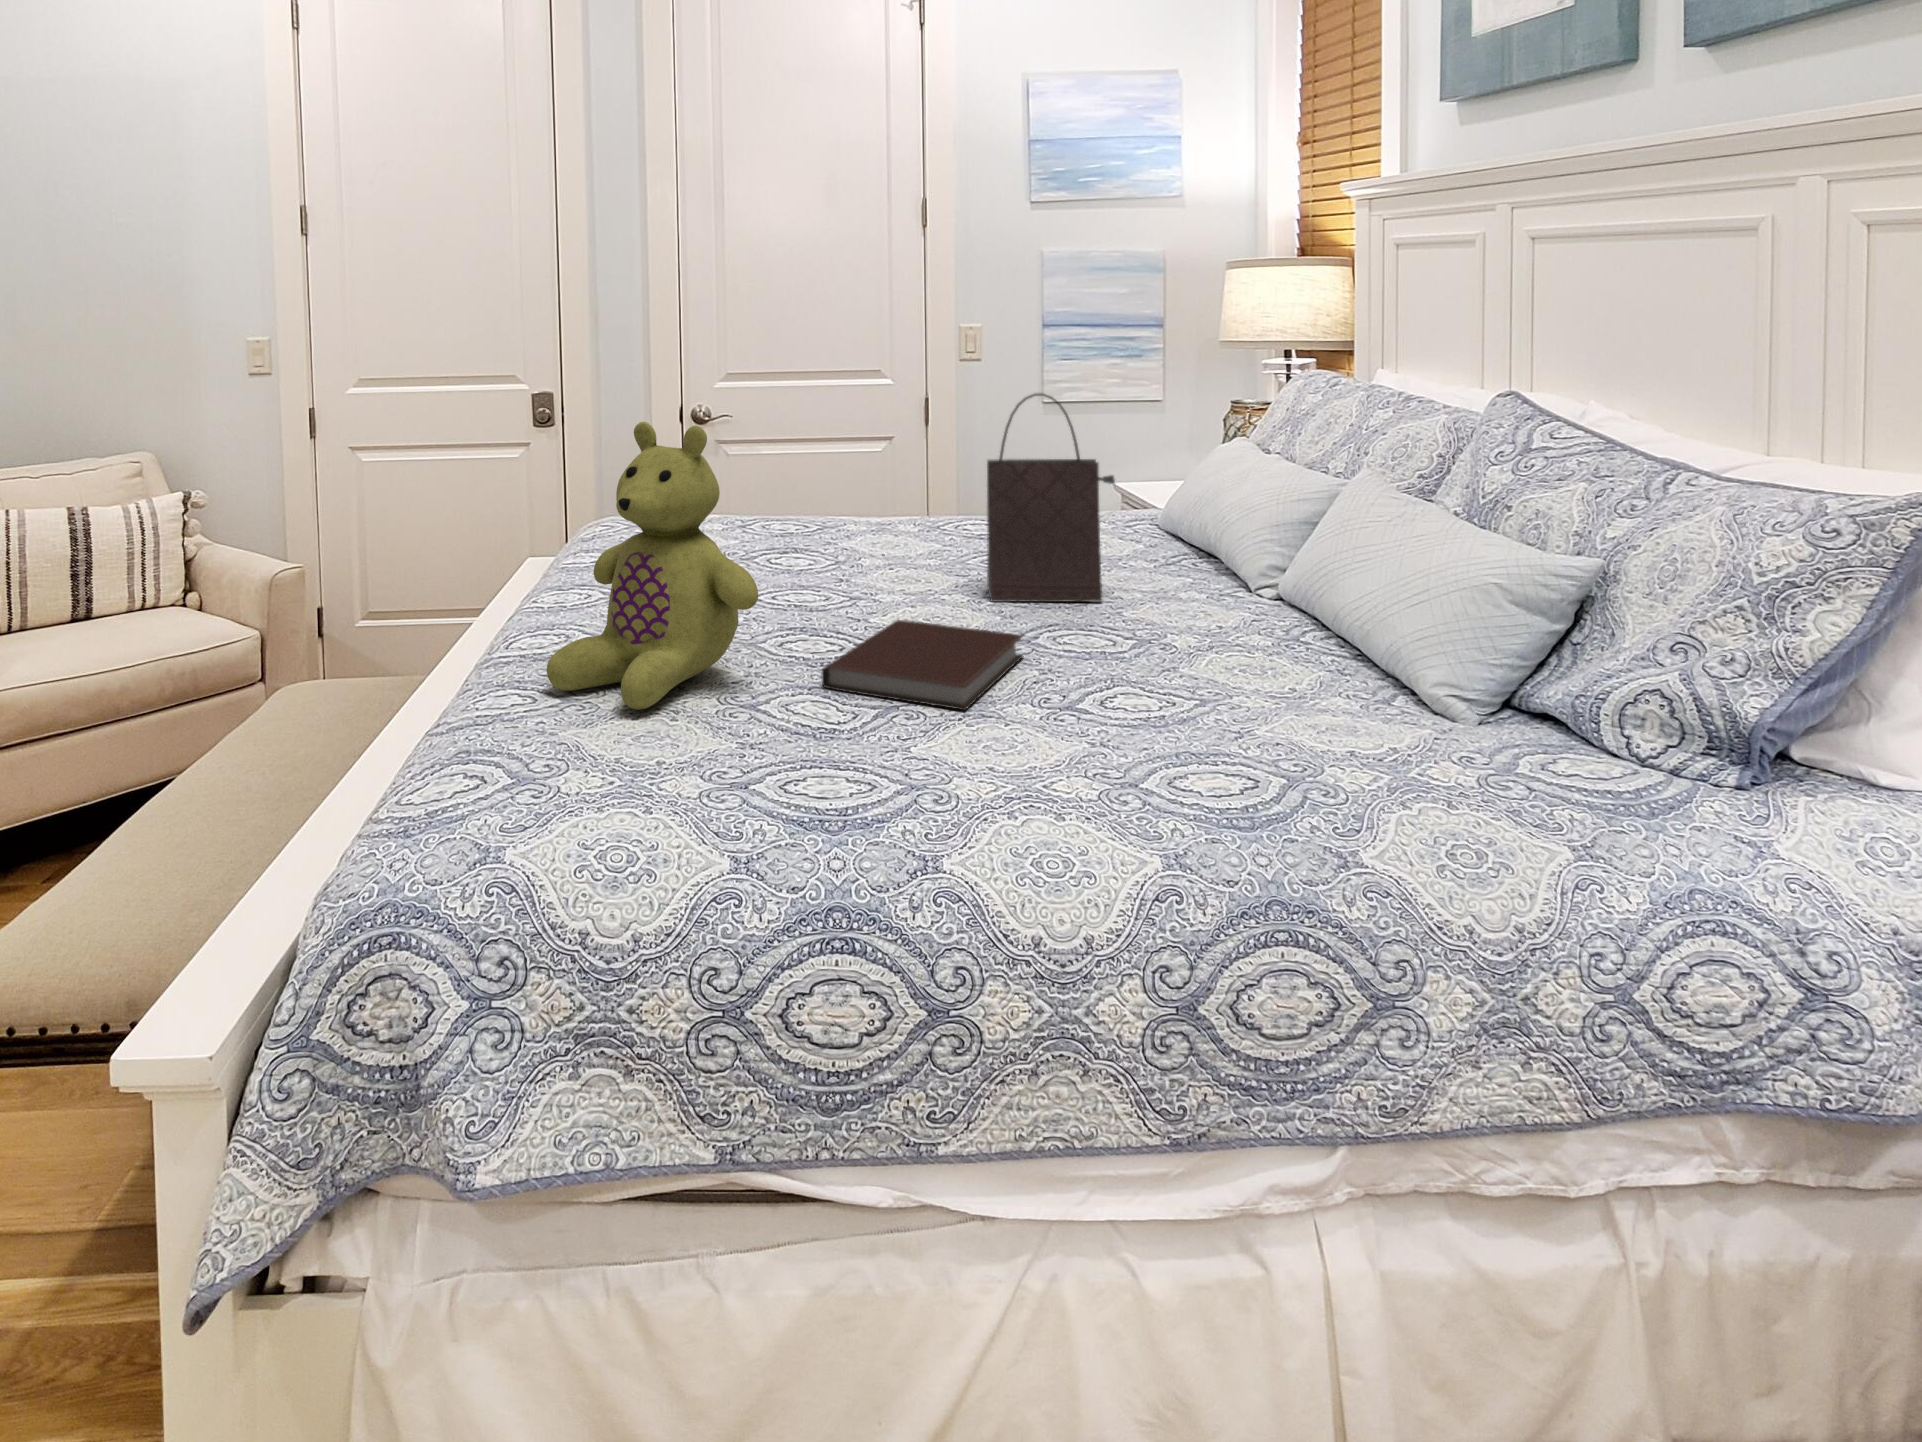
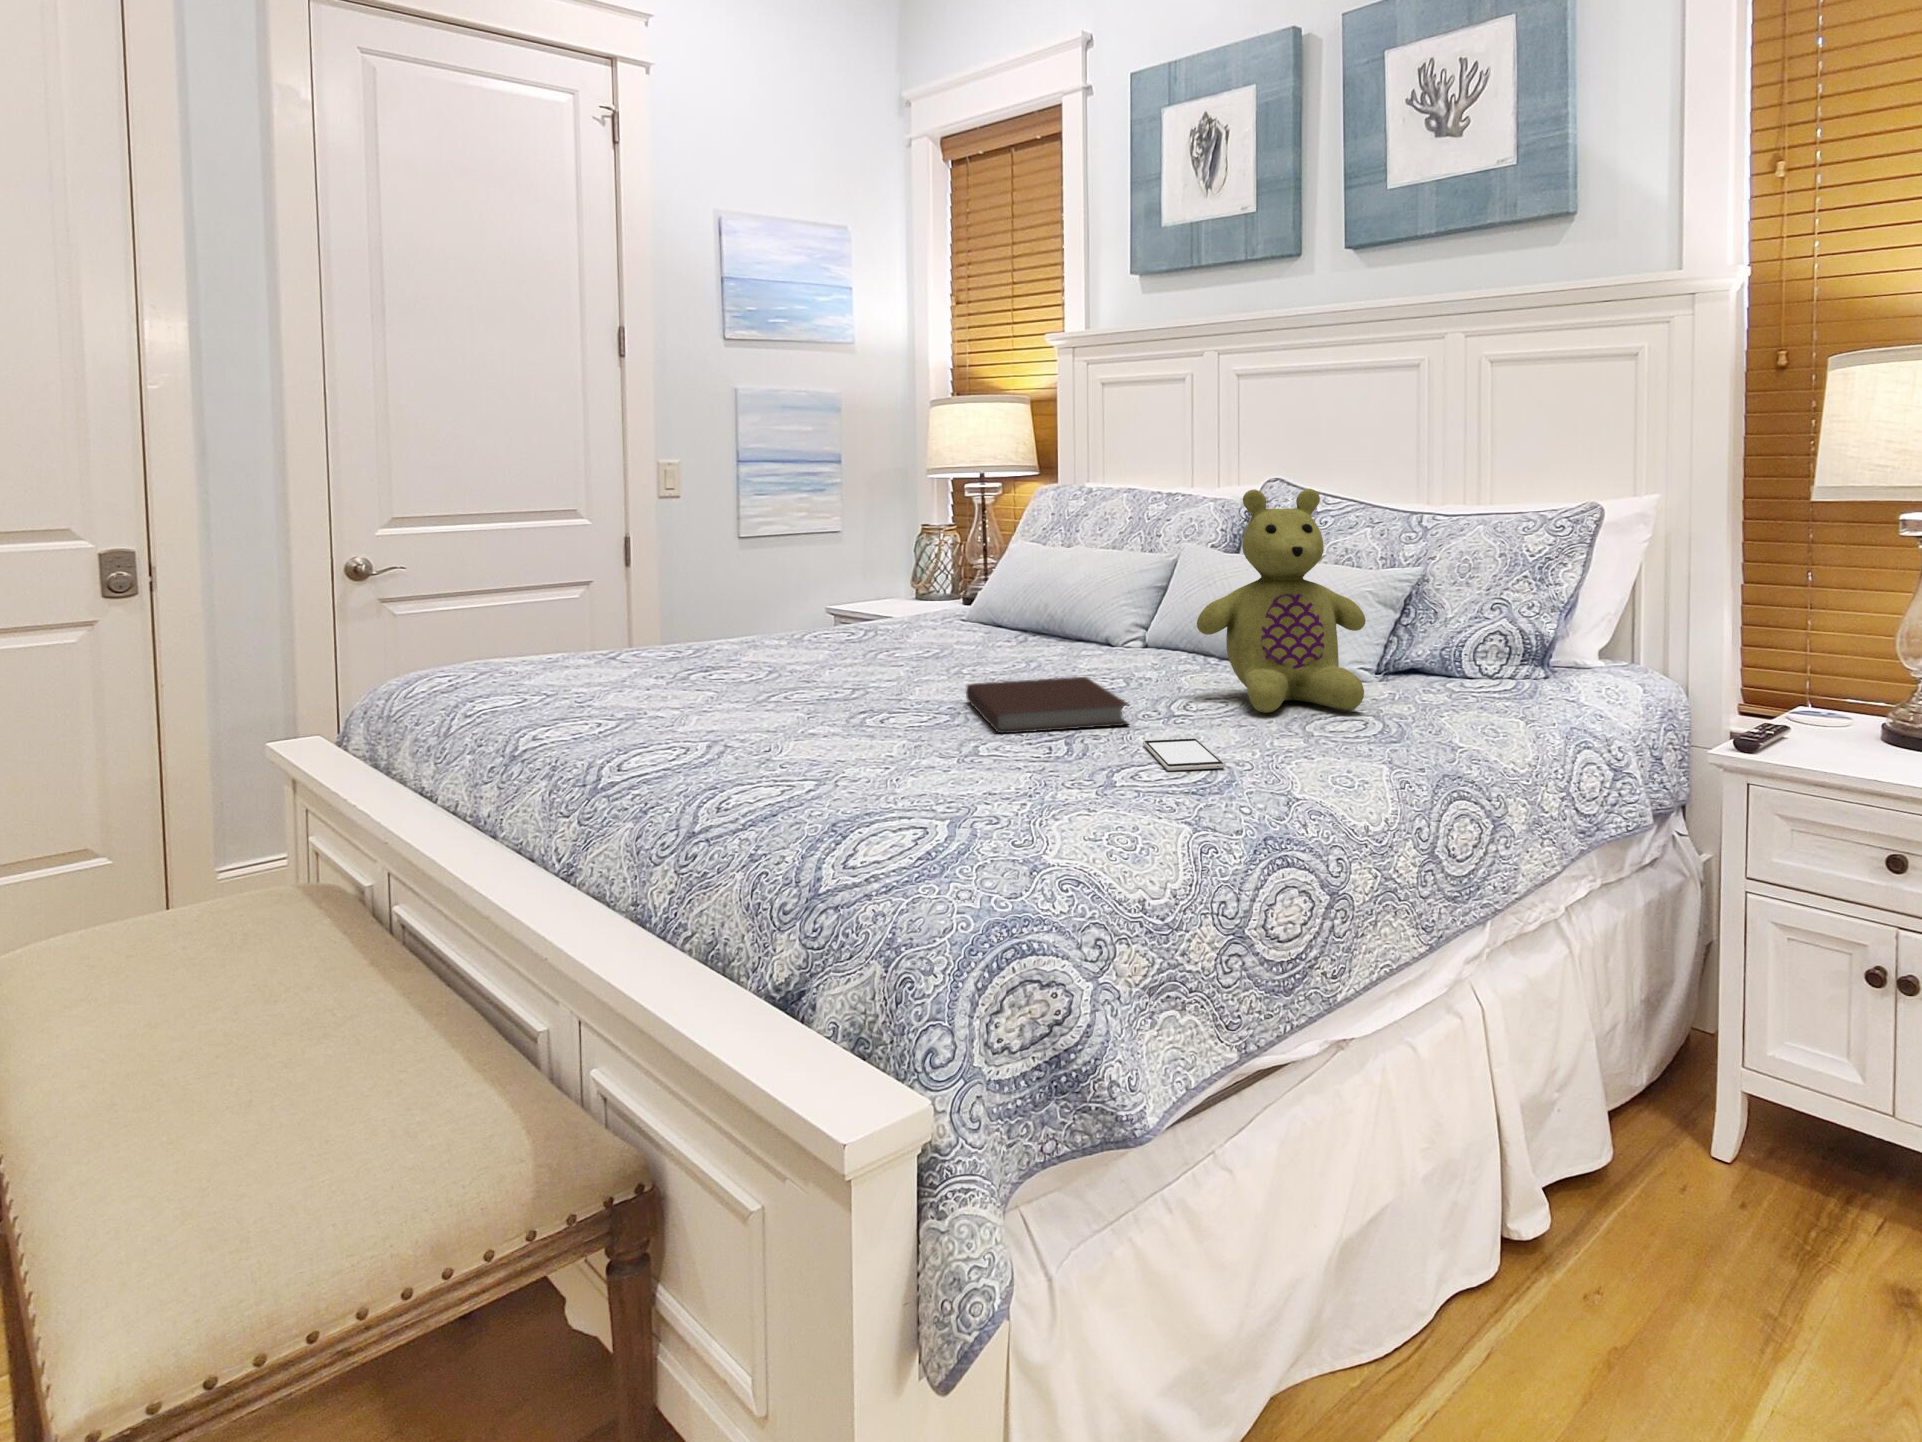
handbag: present [987,393,1115,602] -> none [951,485,1054,674]
stuffed bear: present [547,422,758,710] -> present [1197,489,1366,713]
smartphone: none [848,738,970,800] -> present [1143,738,1225,771]

